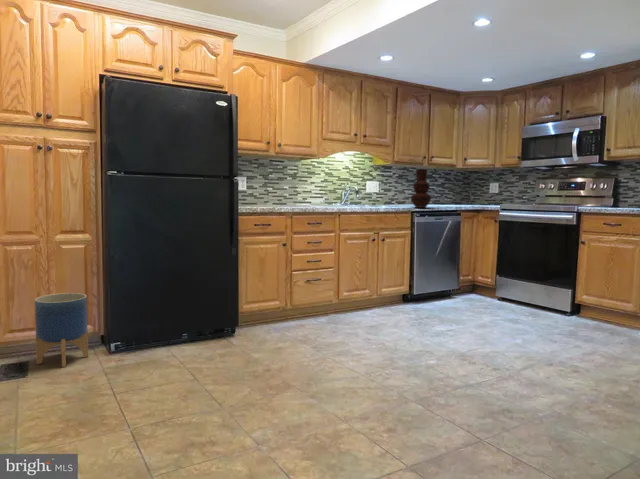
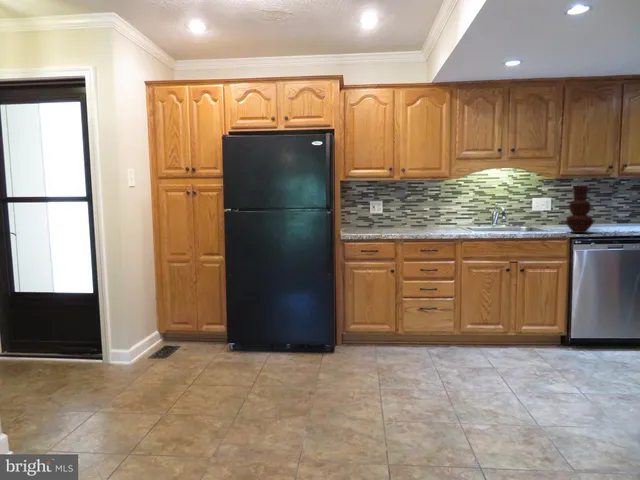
planter: present [34,293,88,367] -> none [178,301,214,357]

